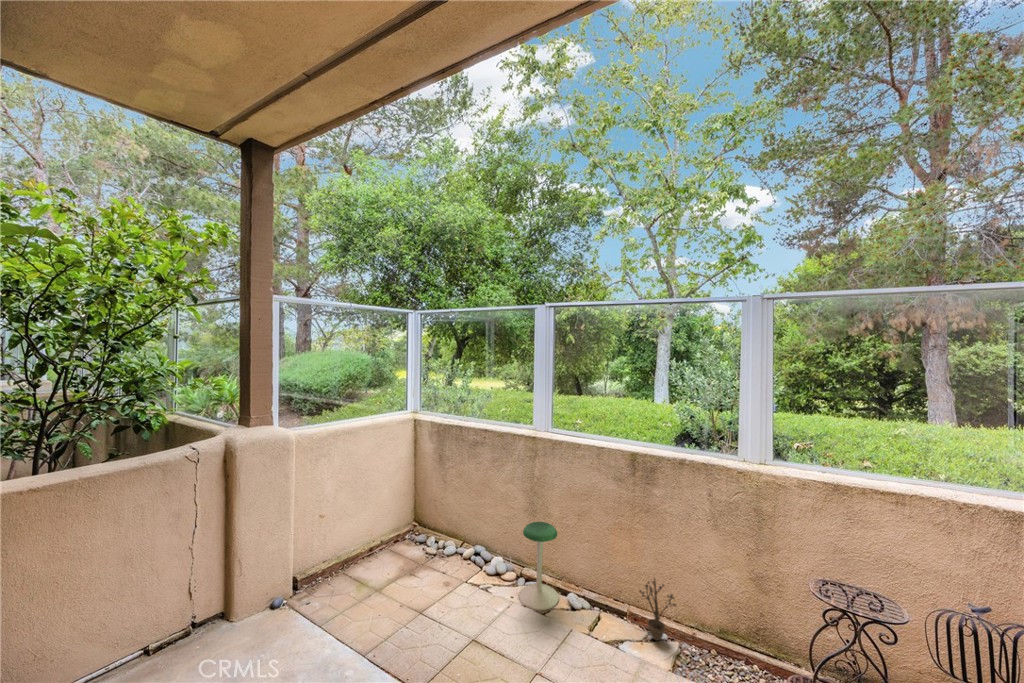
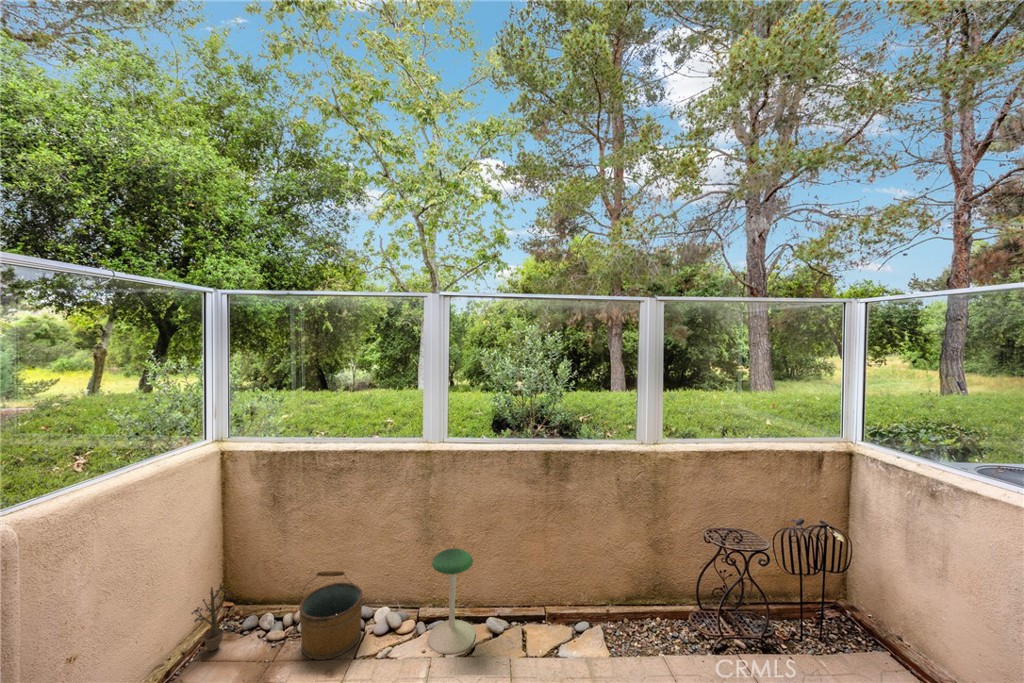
bucket: none [439,513,482,578] -> present [299,571,363,660]
decorative plant: present [633,578,676,640] -> present [187,585,231,667]

